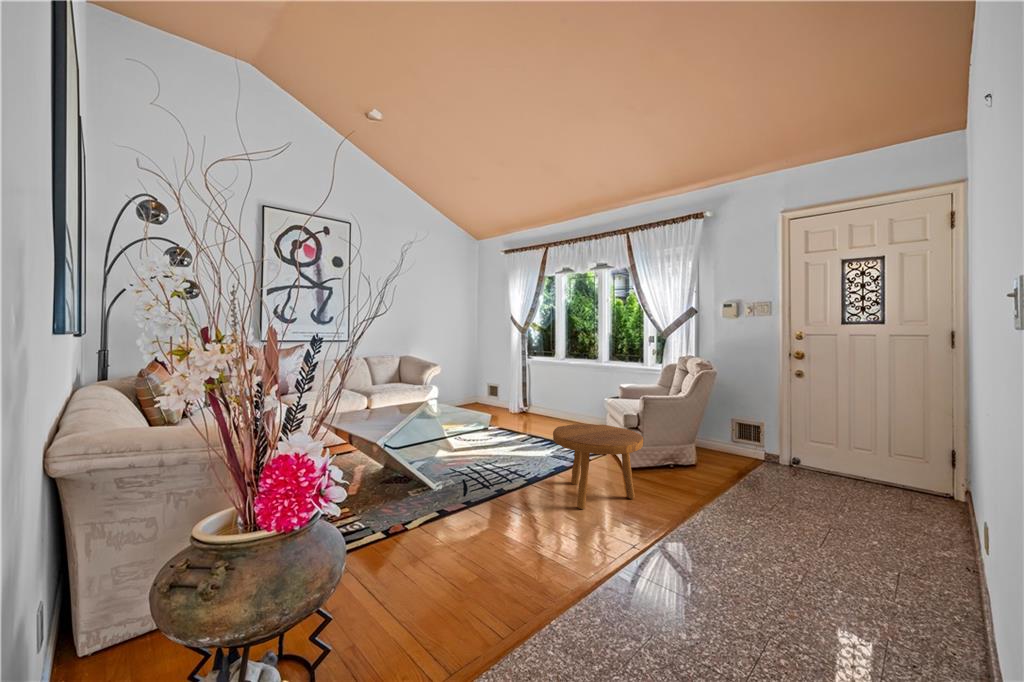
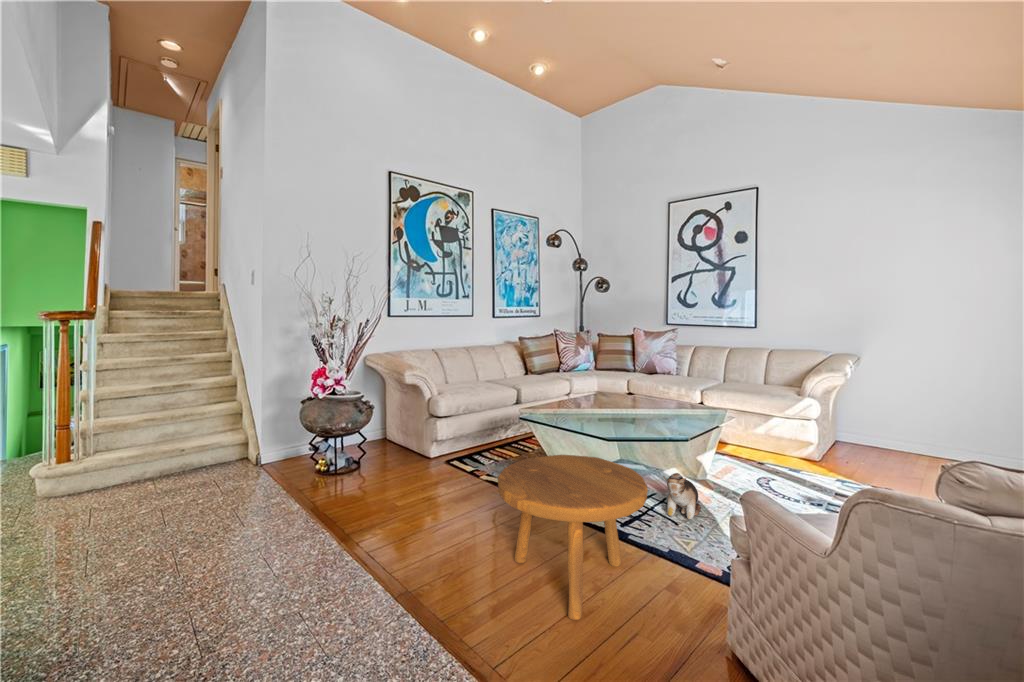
plush toy: none [490,431,534,462] -> present [664,473,701,519]

